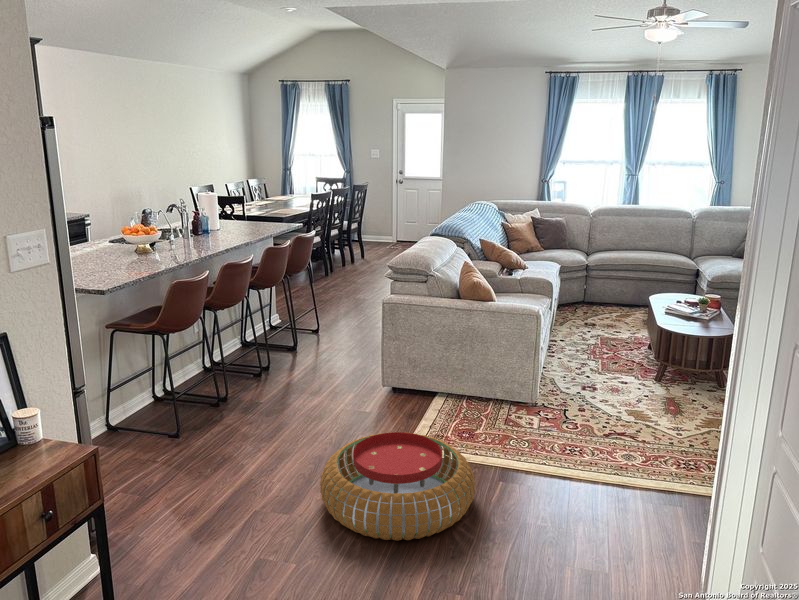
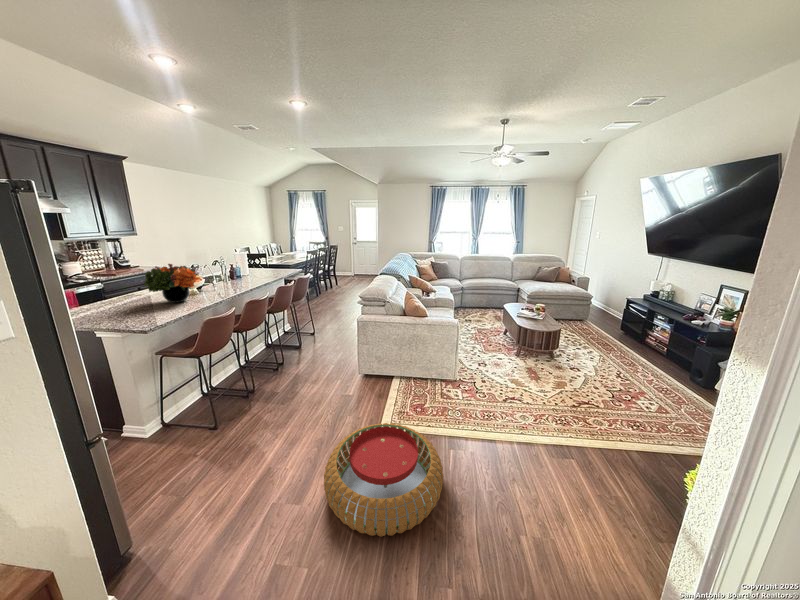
flower arrangement: none [100,208,165,261] -> present [144,264,198,303]

